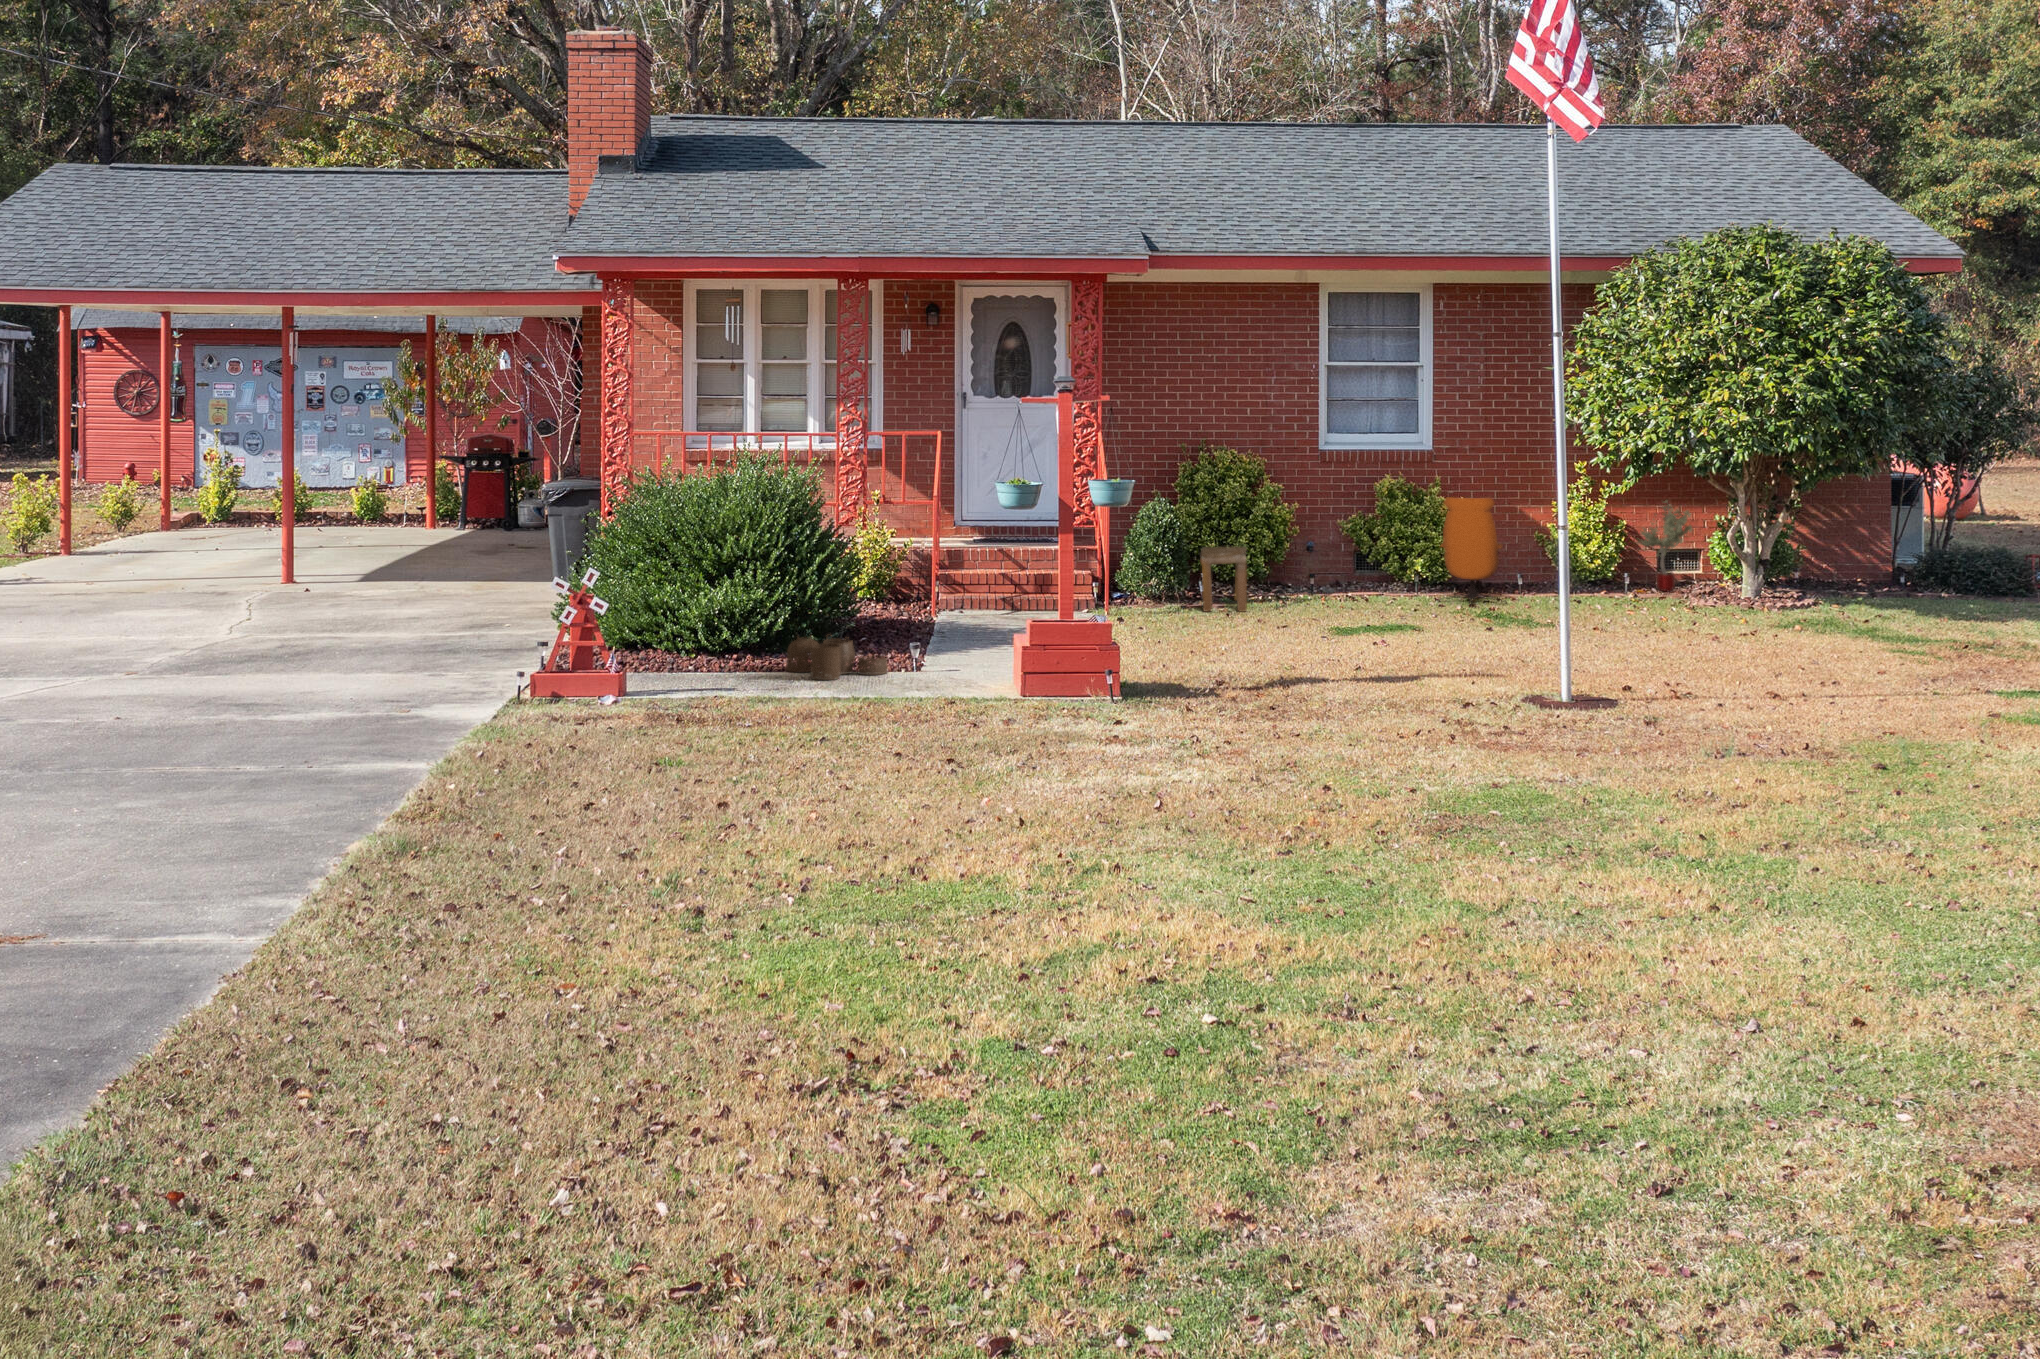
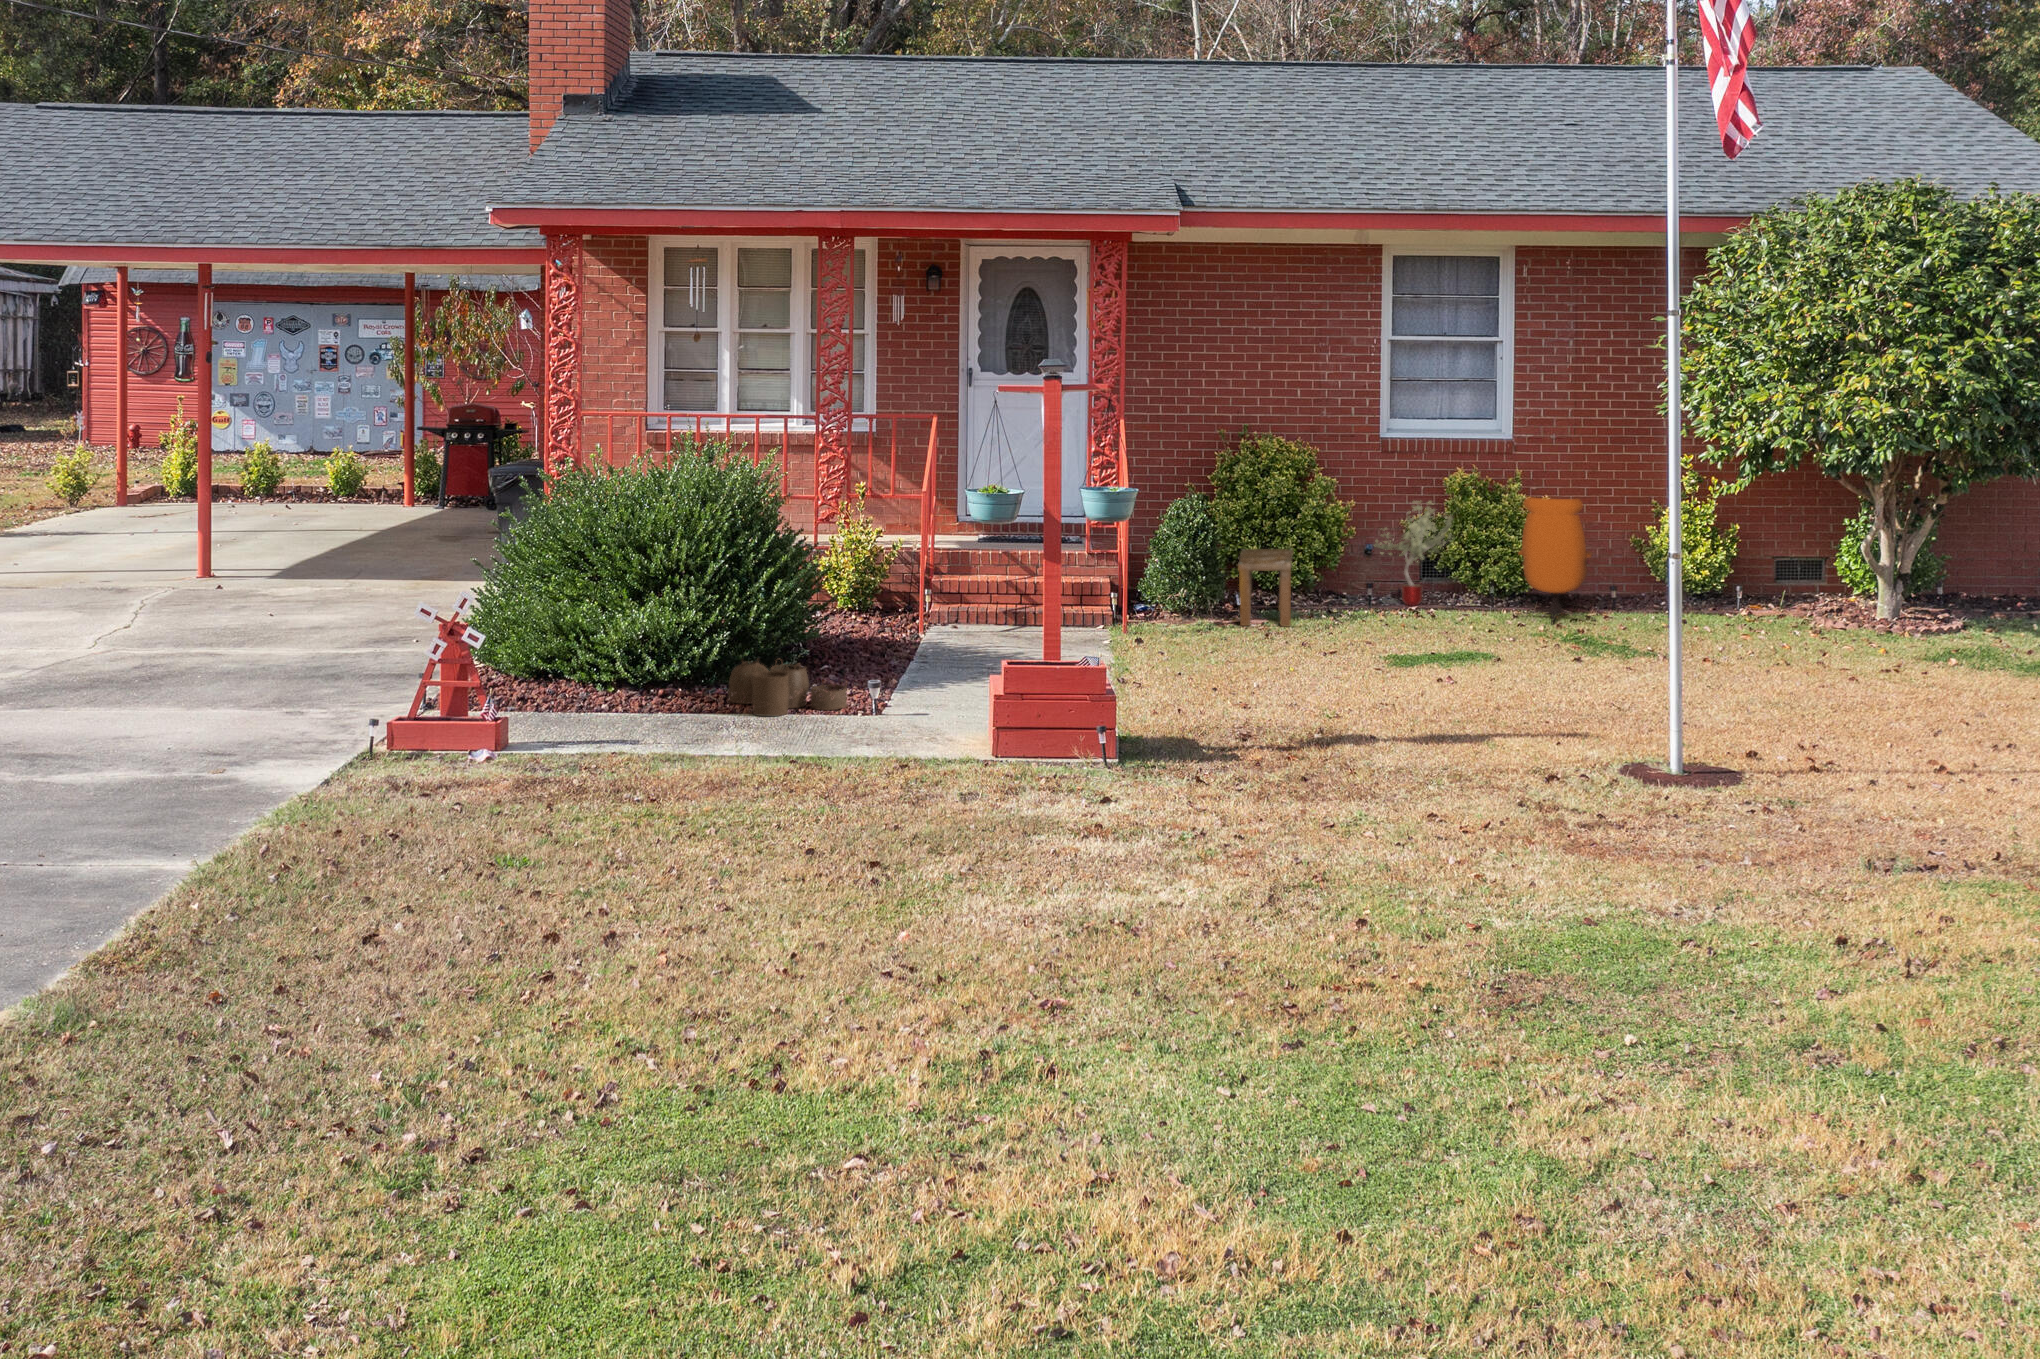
potted tree: present [1637,501,1692,591] -> present [1374,501,1452,606]

